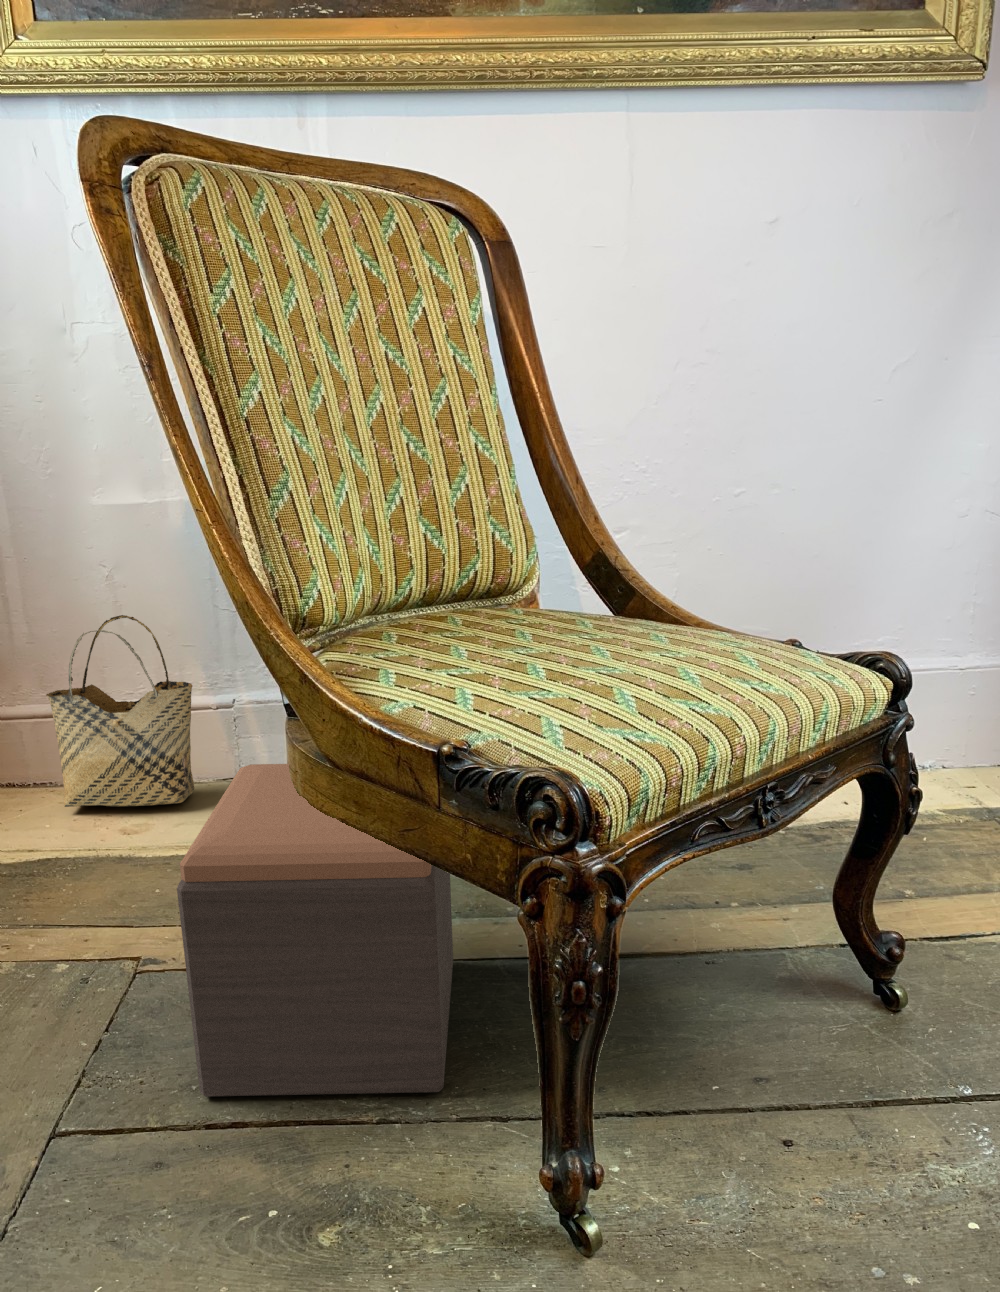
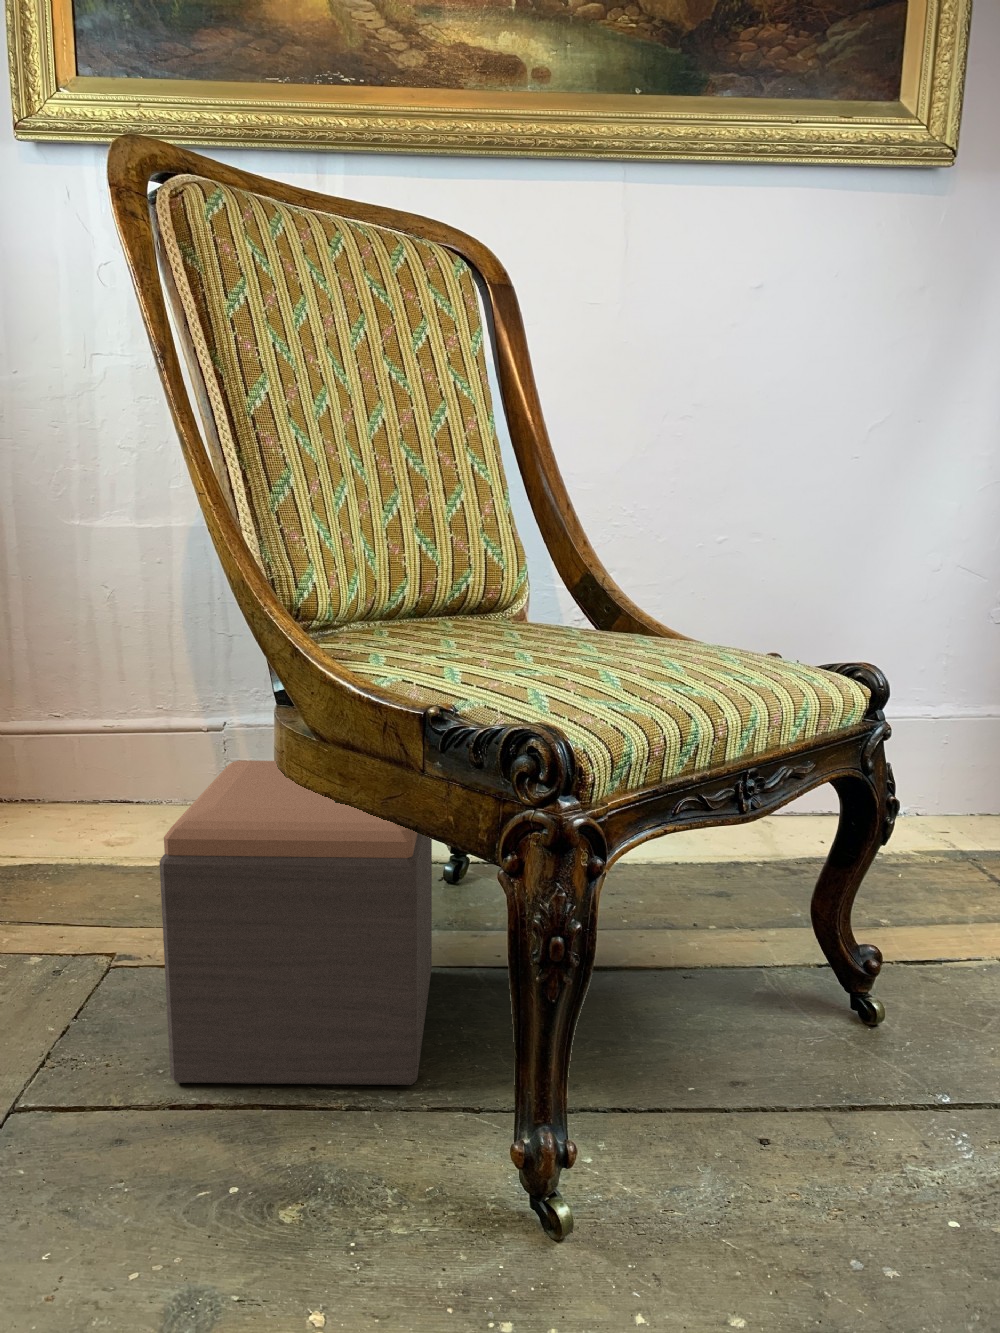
woven basket: present [46,615,195,807] -> none [41,640,186,827]

